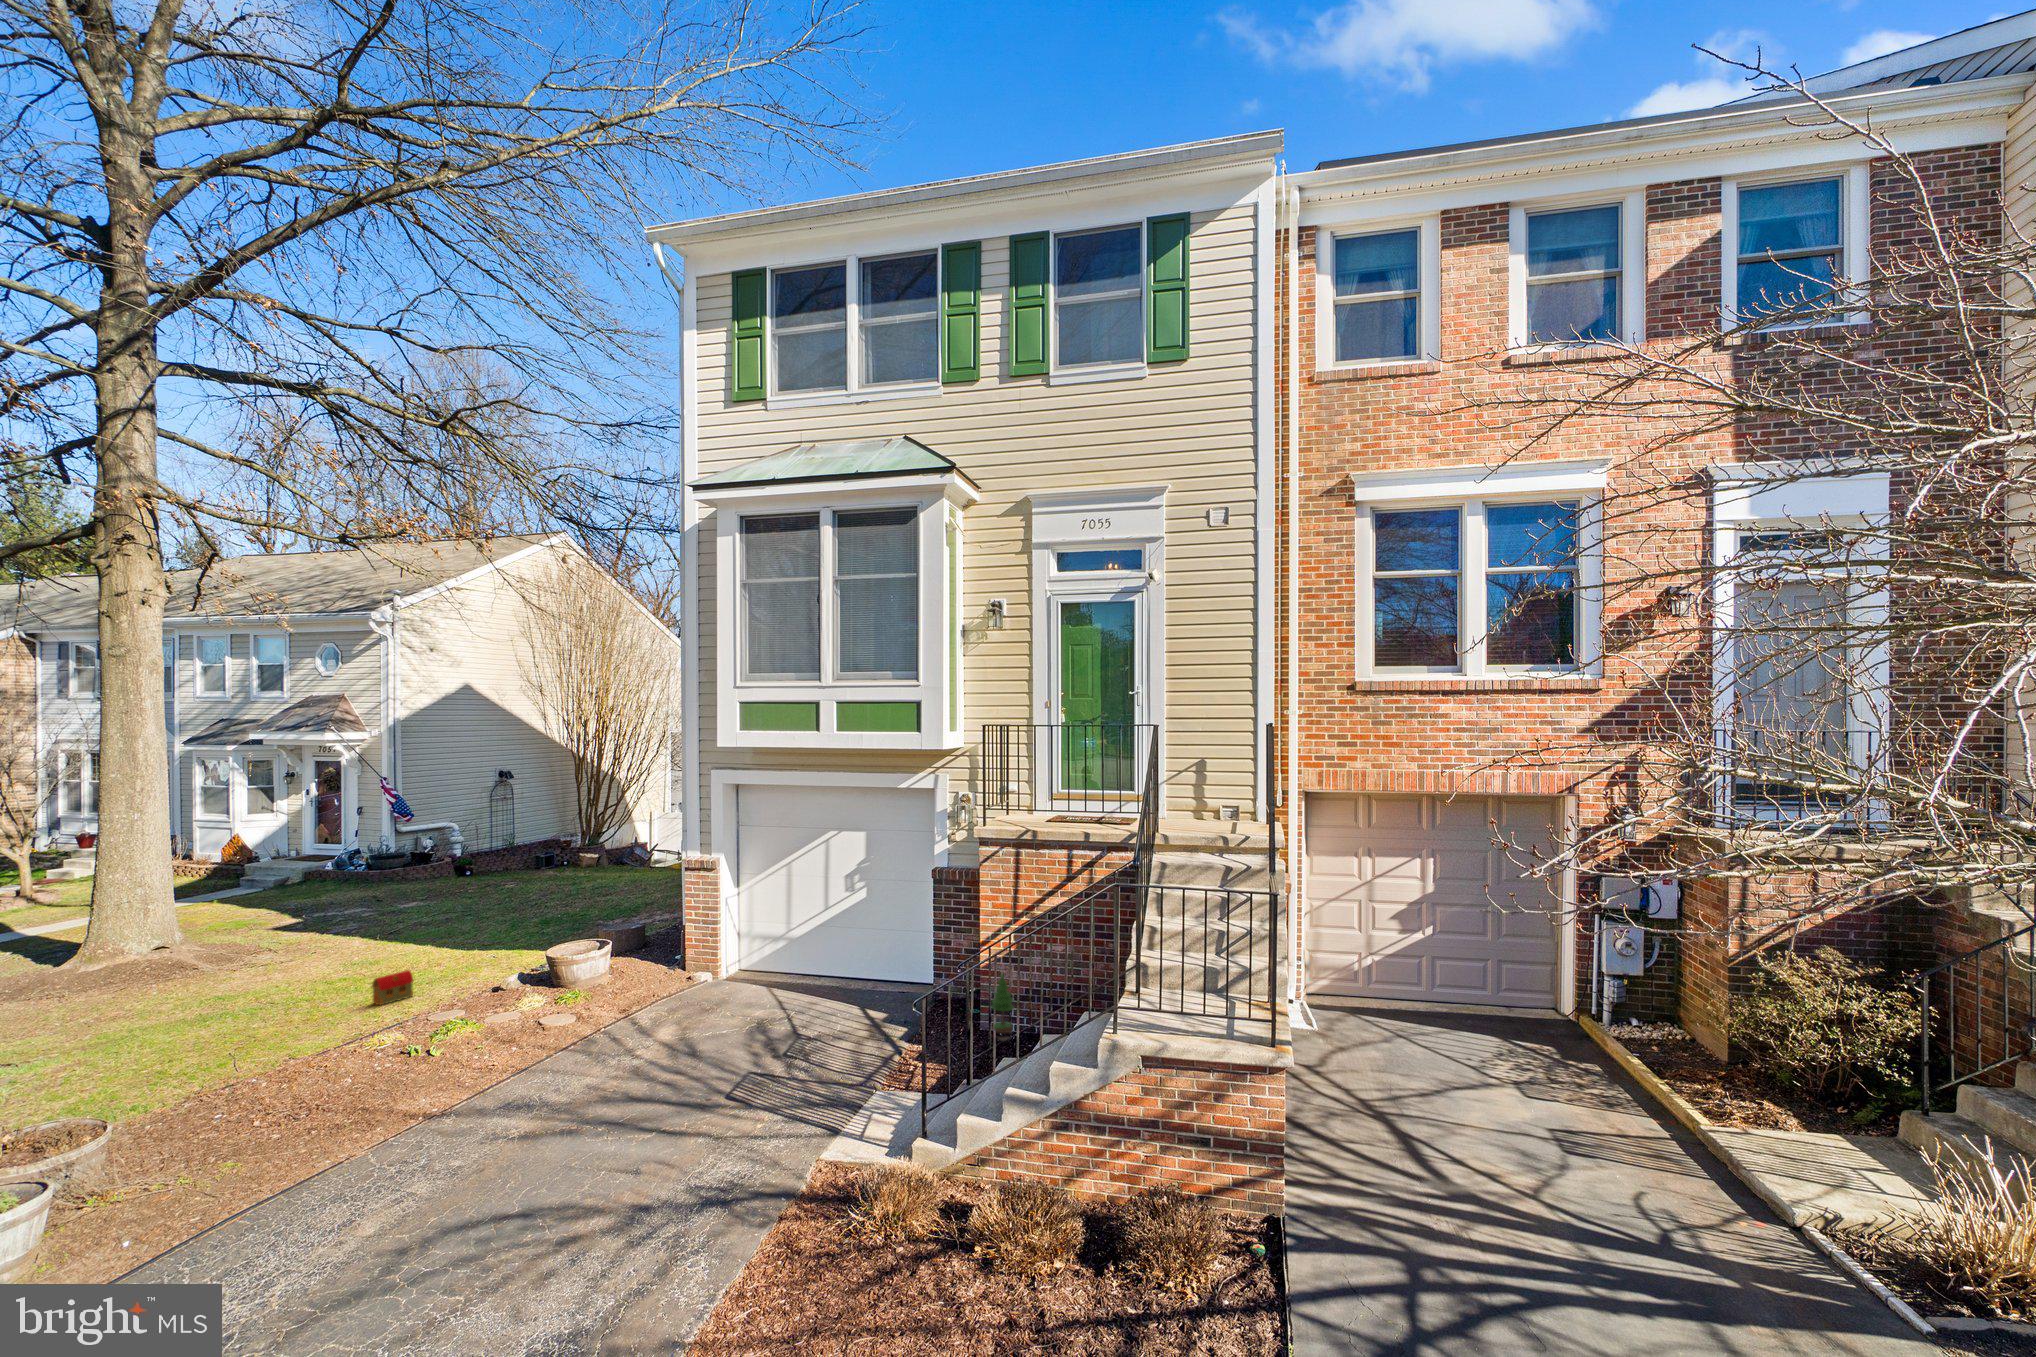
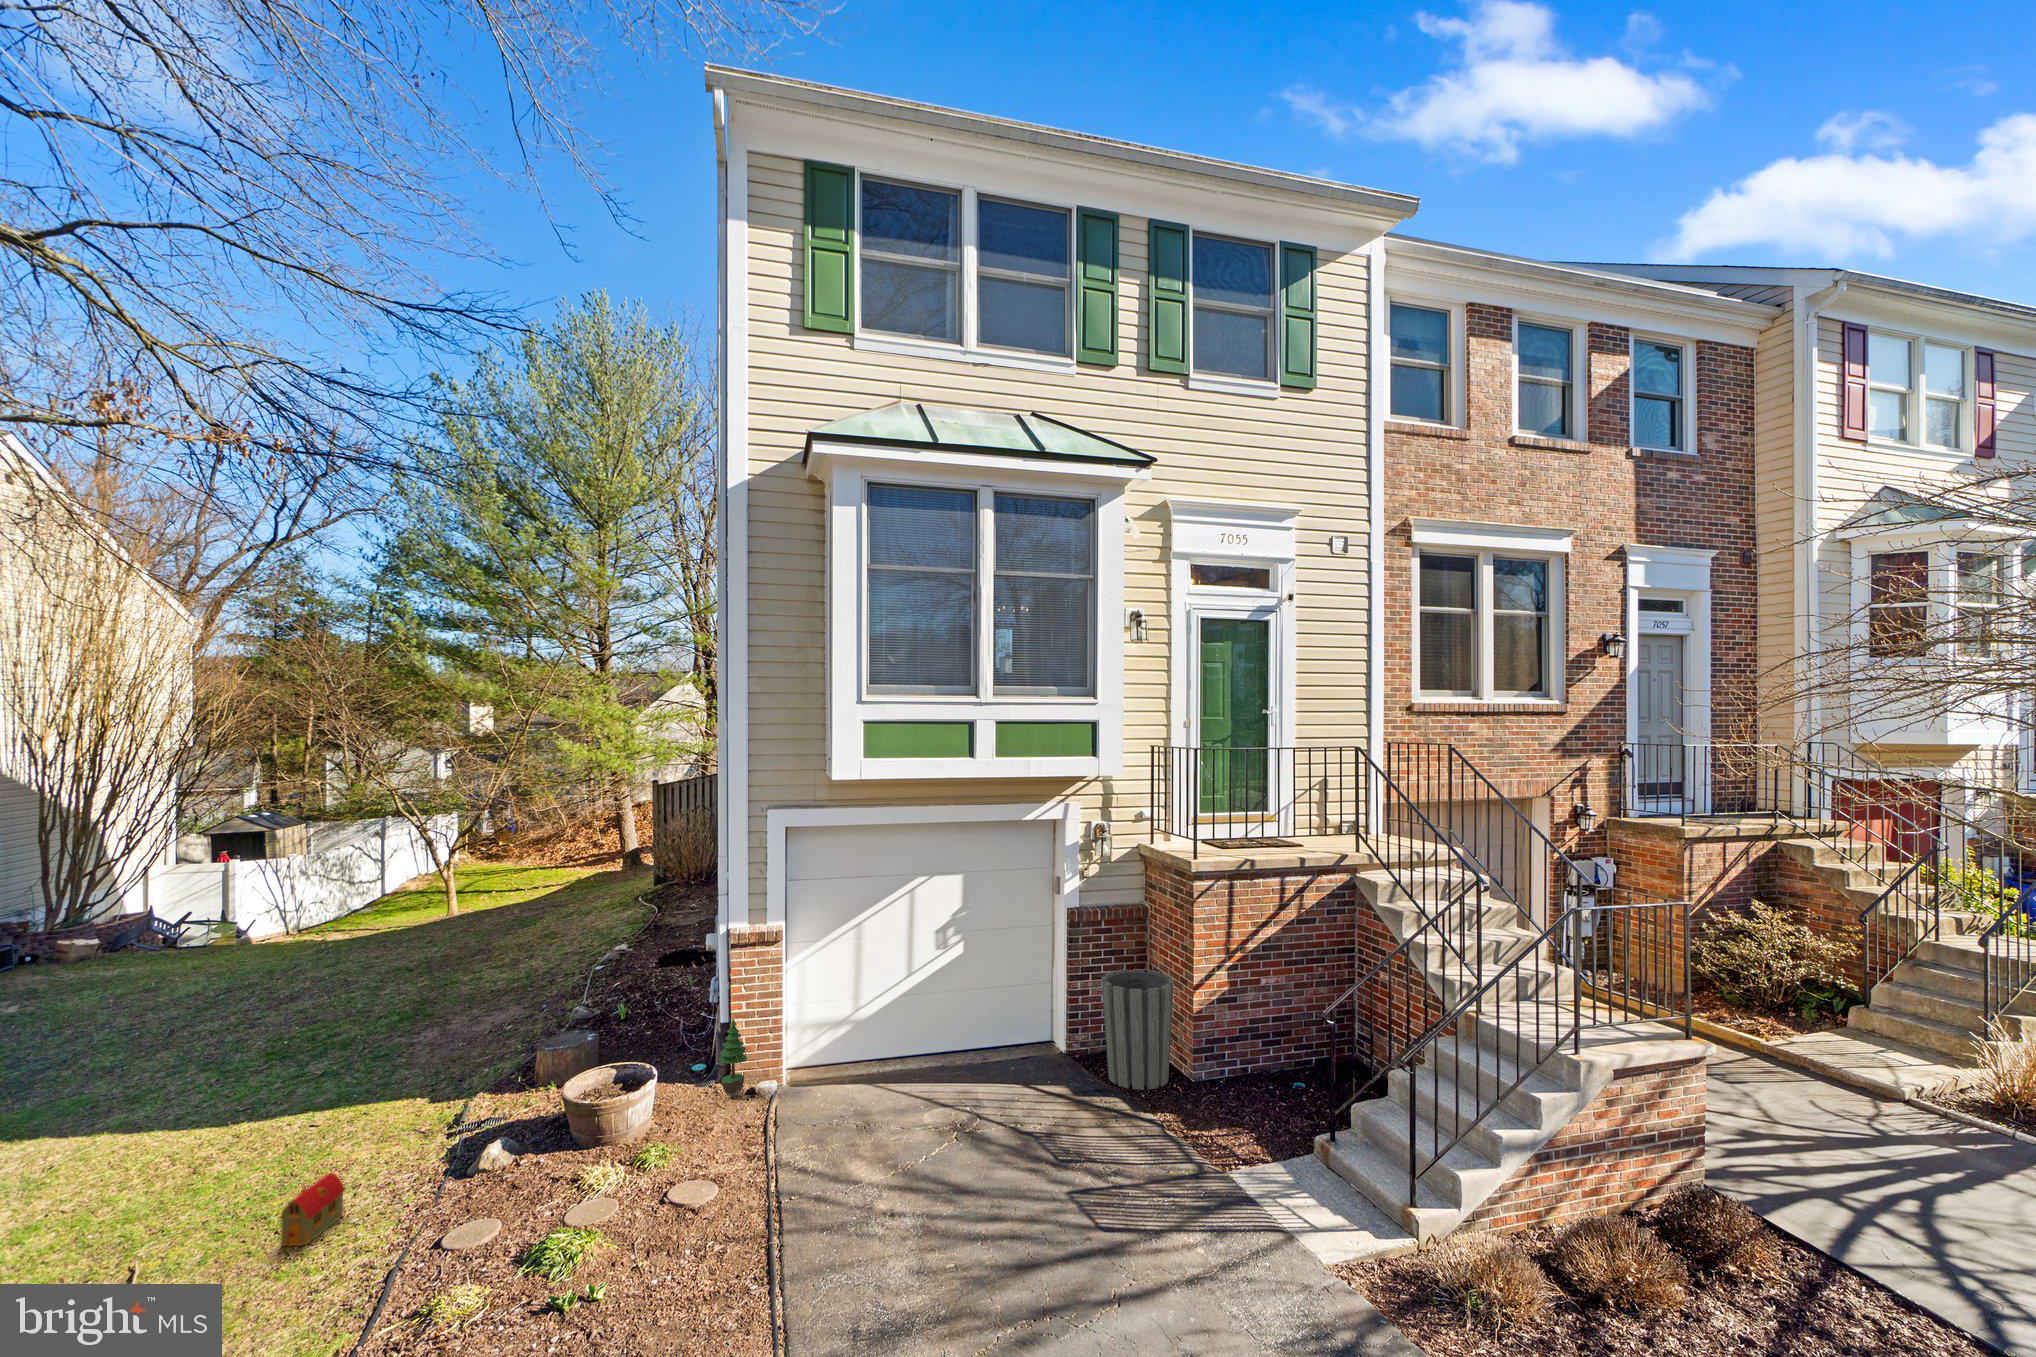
trash can: none [916,924,981,1030] -> present [1101,969,1173,1090]
potted tree: present [991,973,1014,1041] -> present [719,1019,747,1097]

